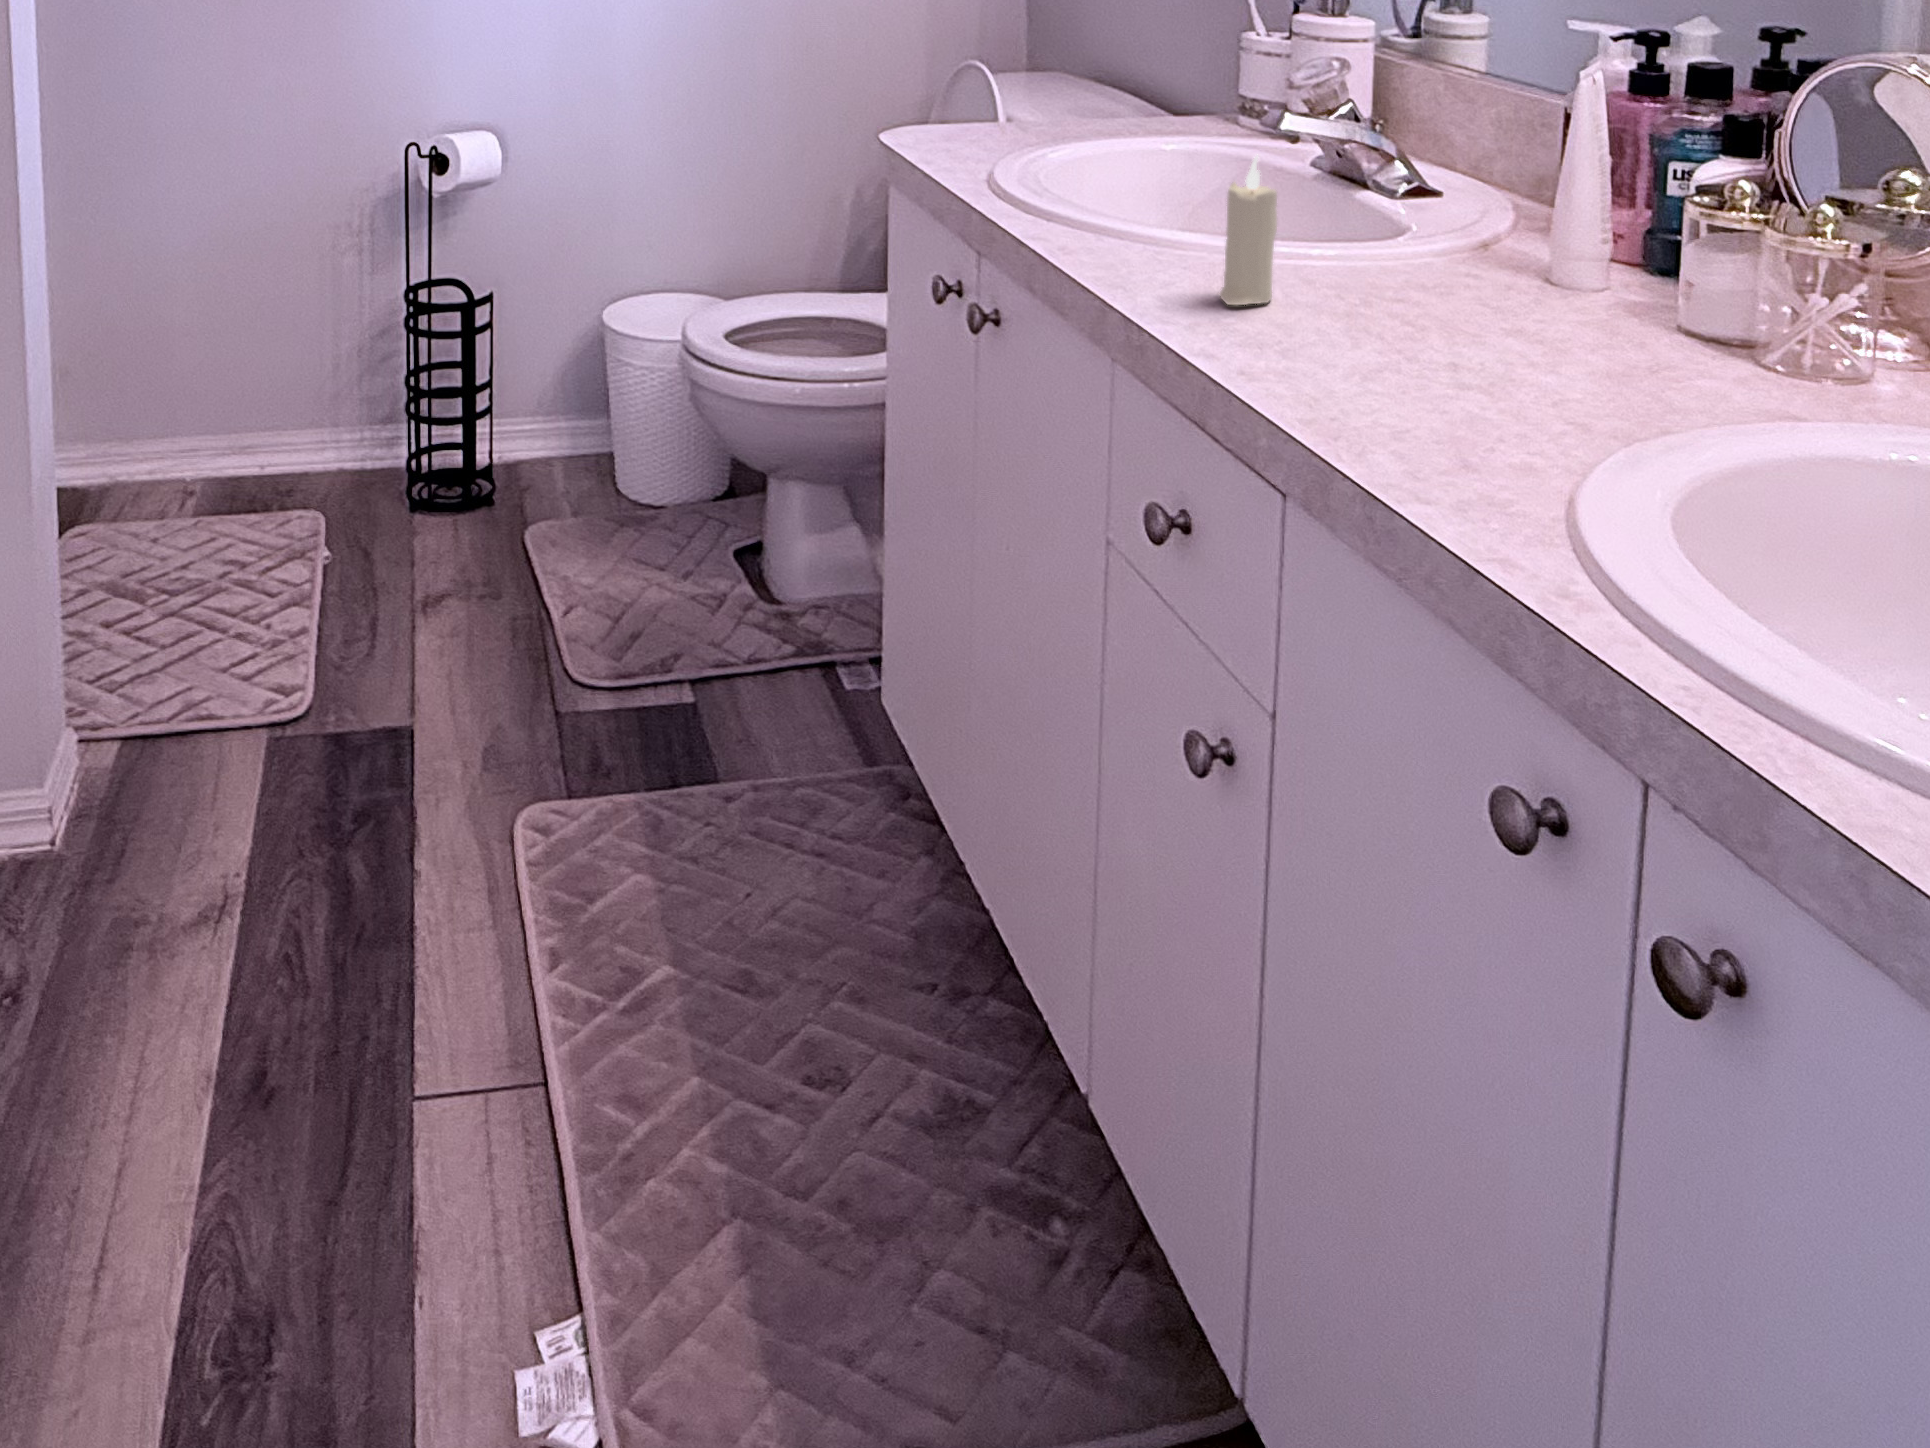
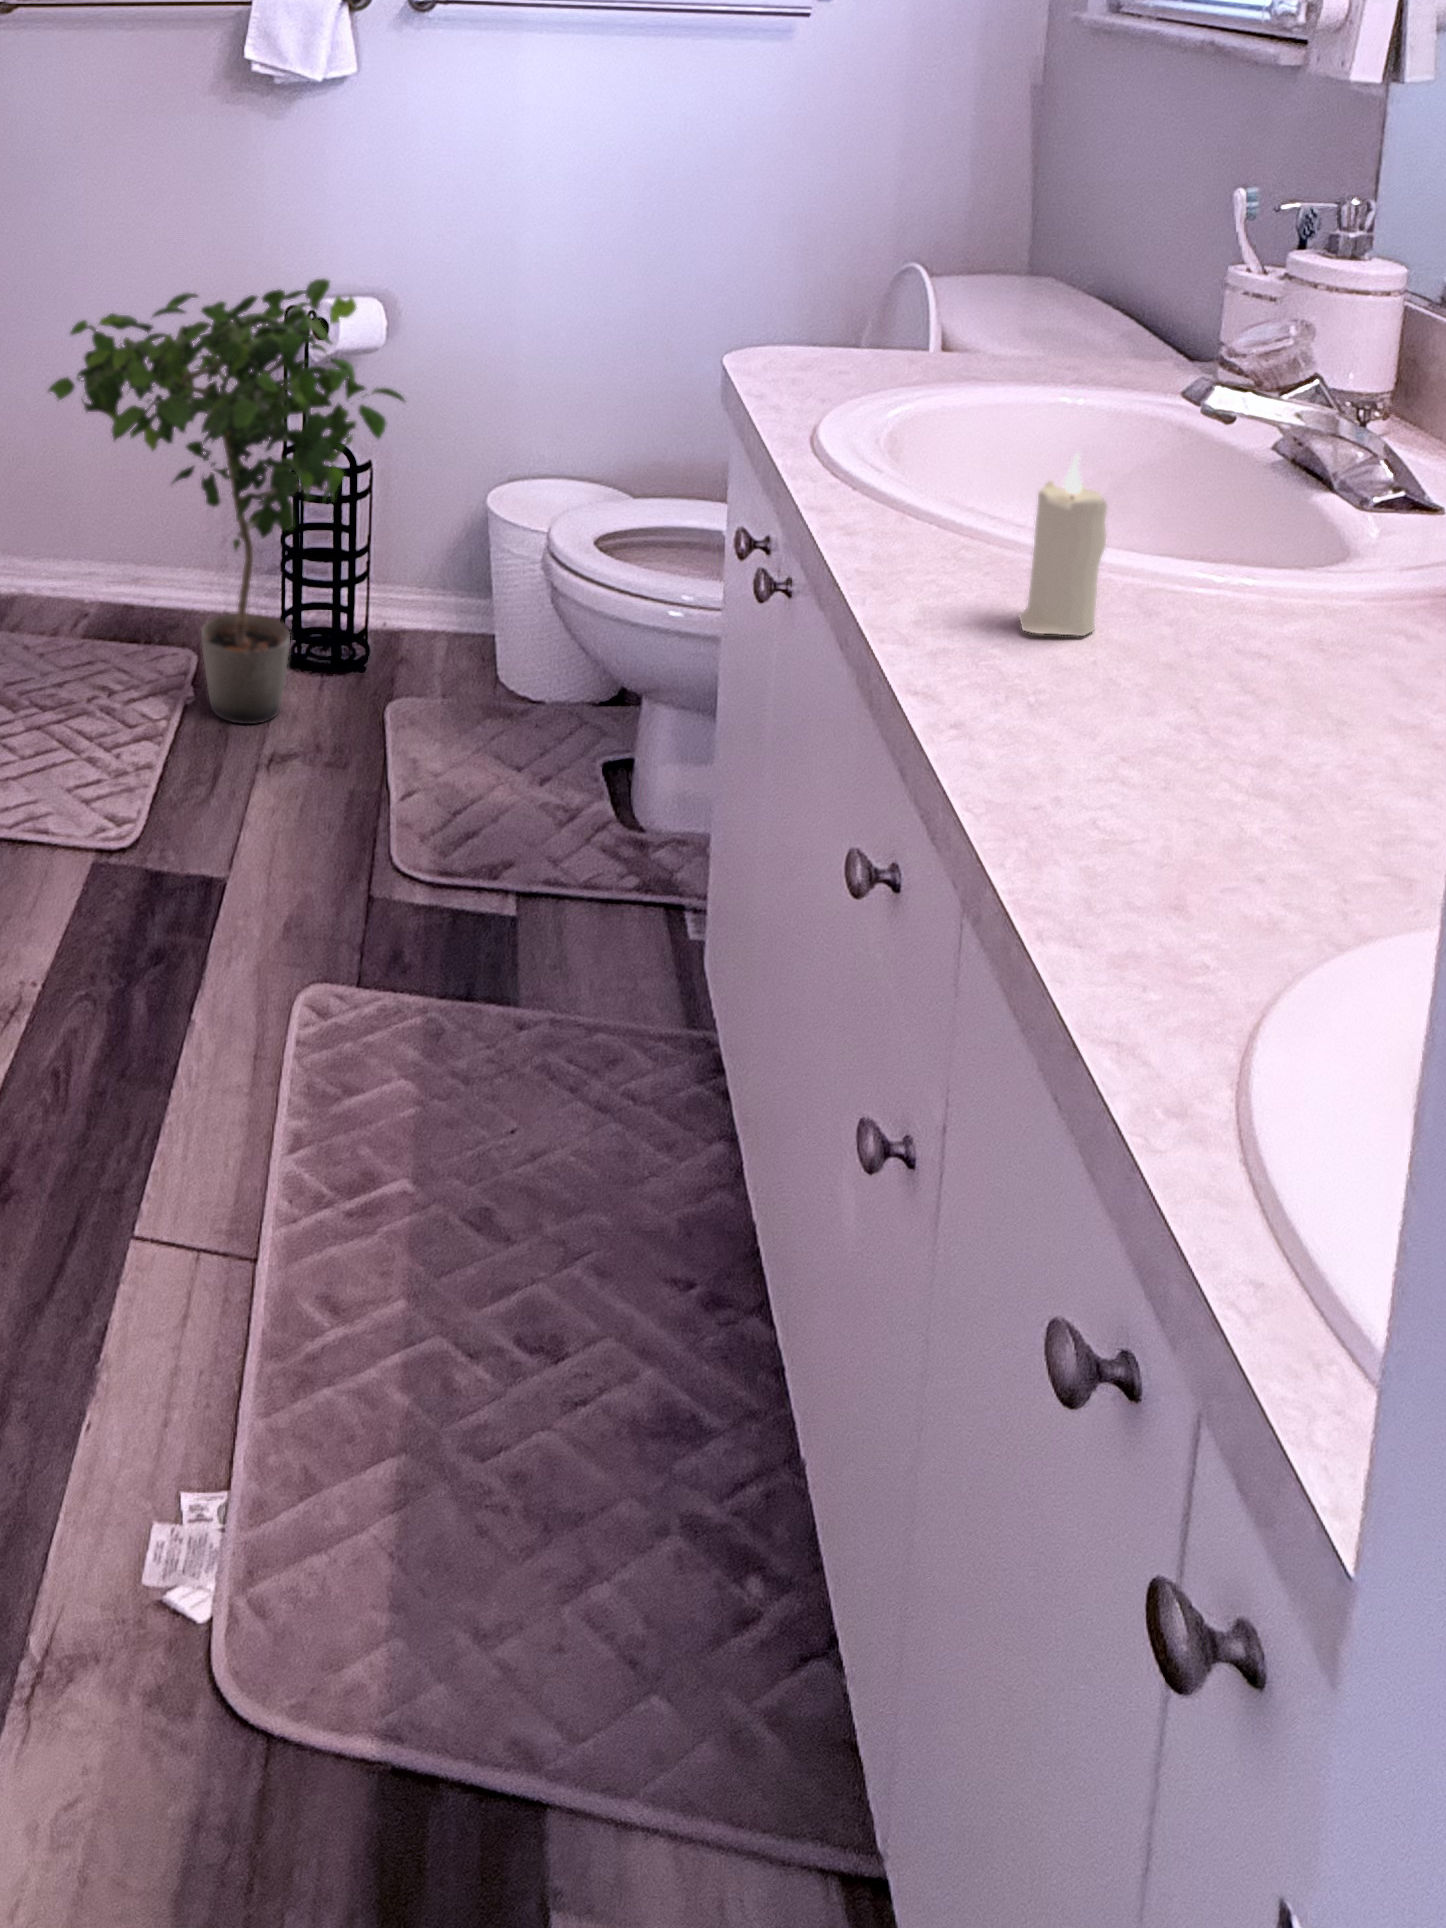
potted plant: none [172,109,532,573] -> present [49,279,405,724]

